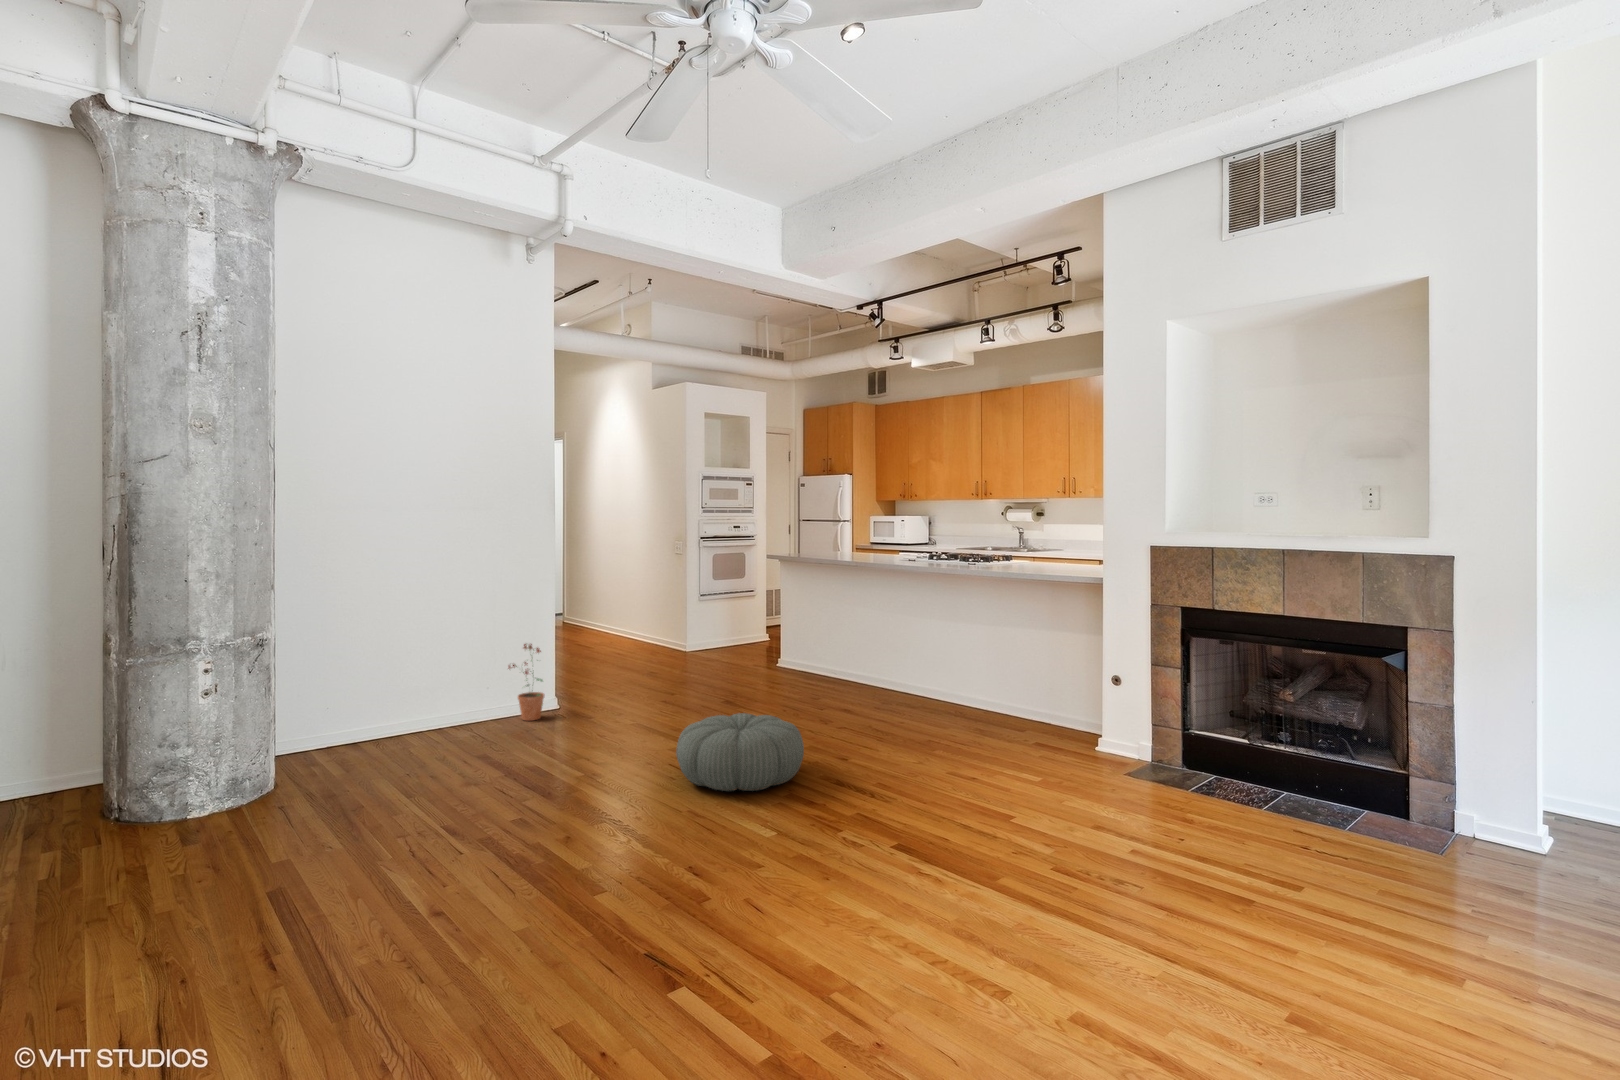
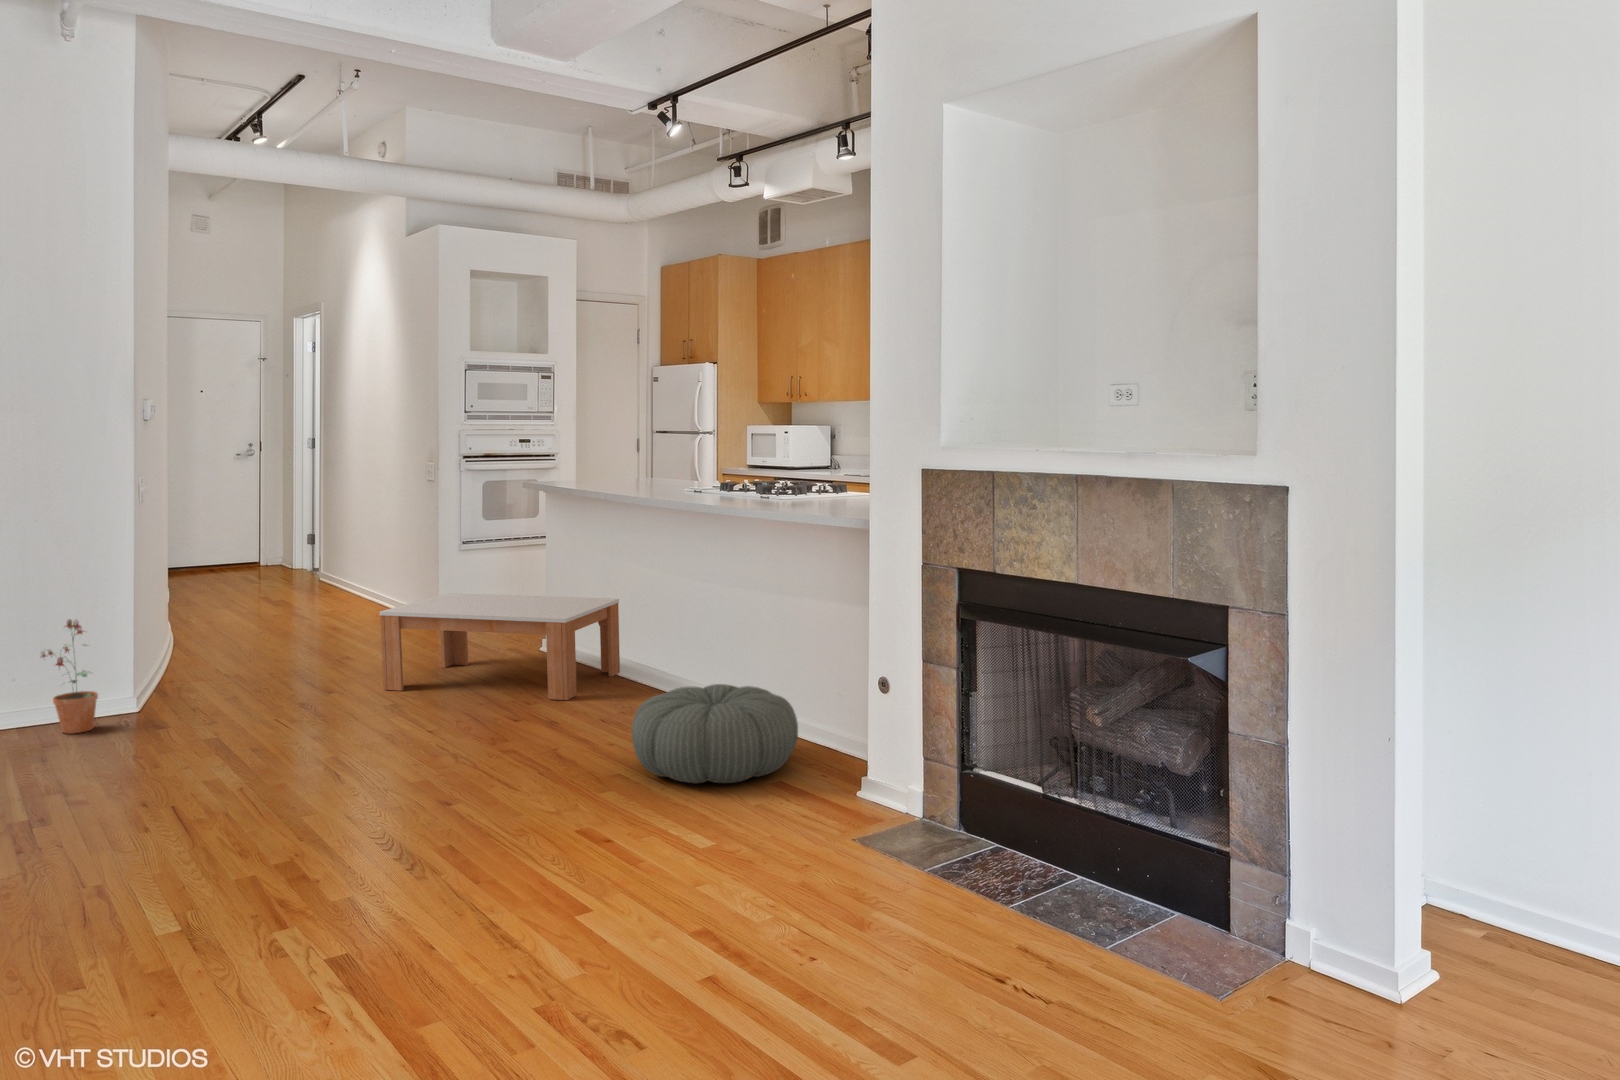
coffee table: none [705,628,852,698] -> present [379,593,620,700]
pouf: present [676,713,804,791] -> present [632,684,798,784]

